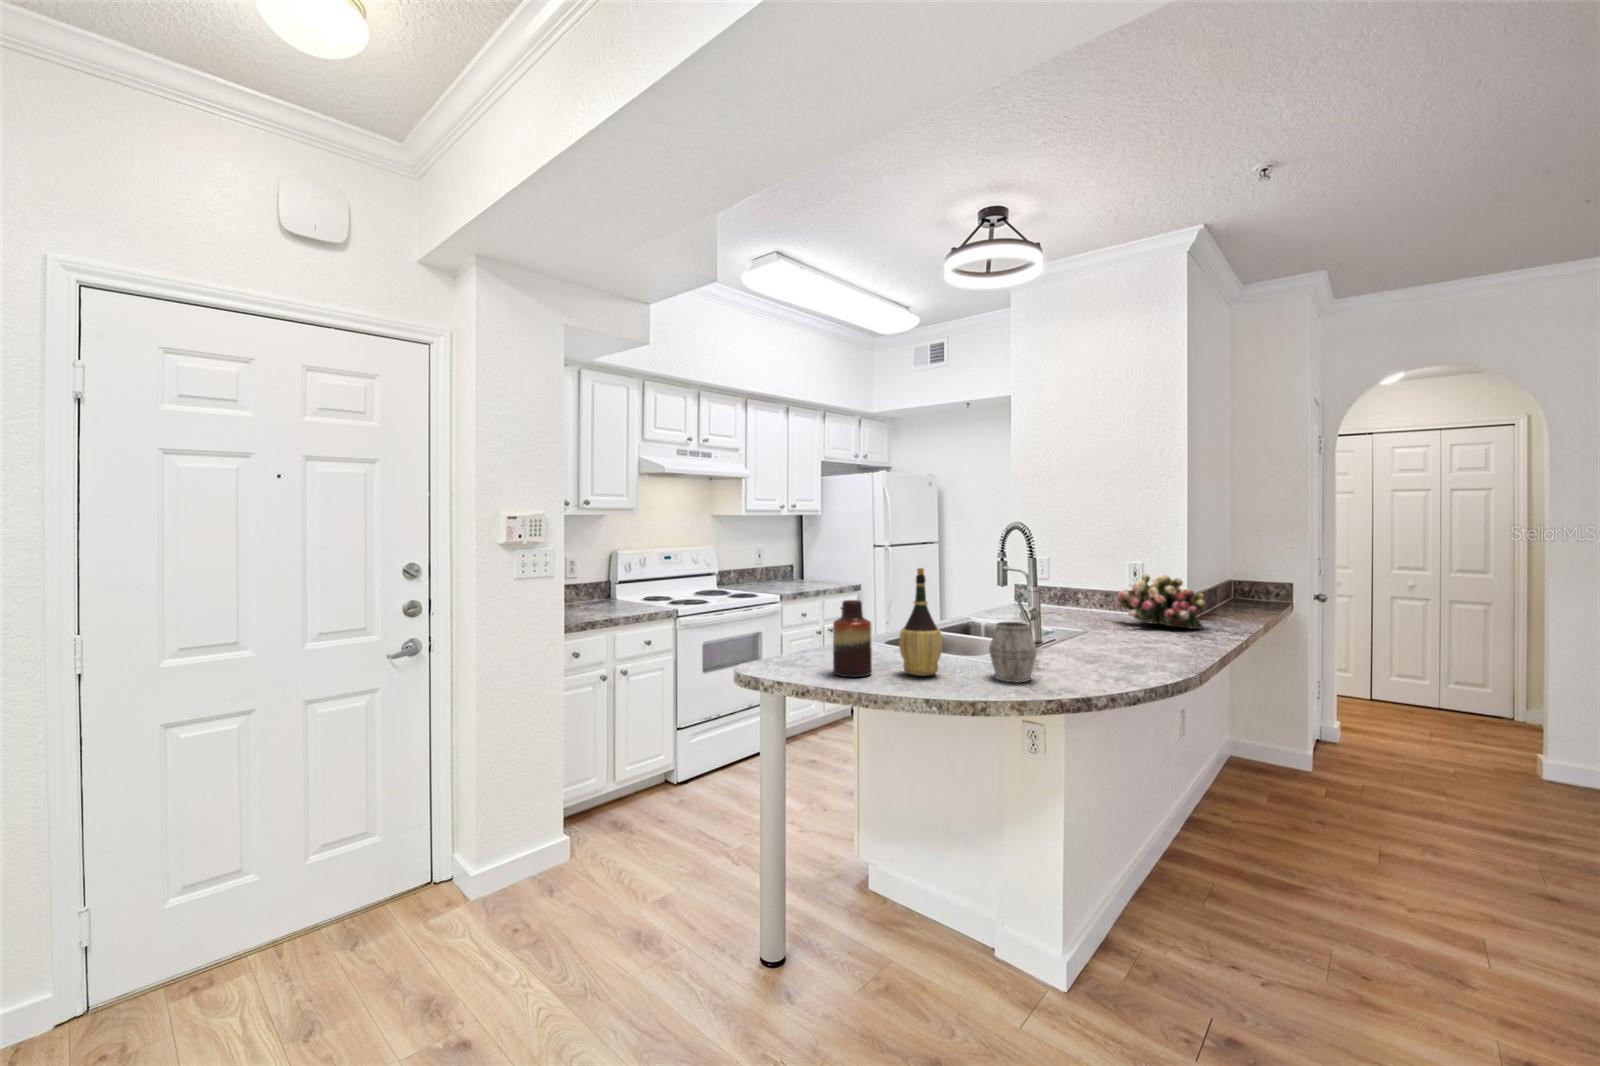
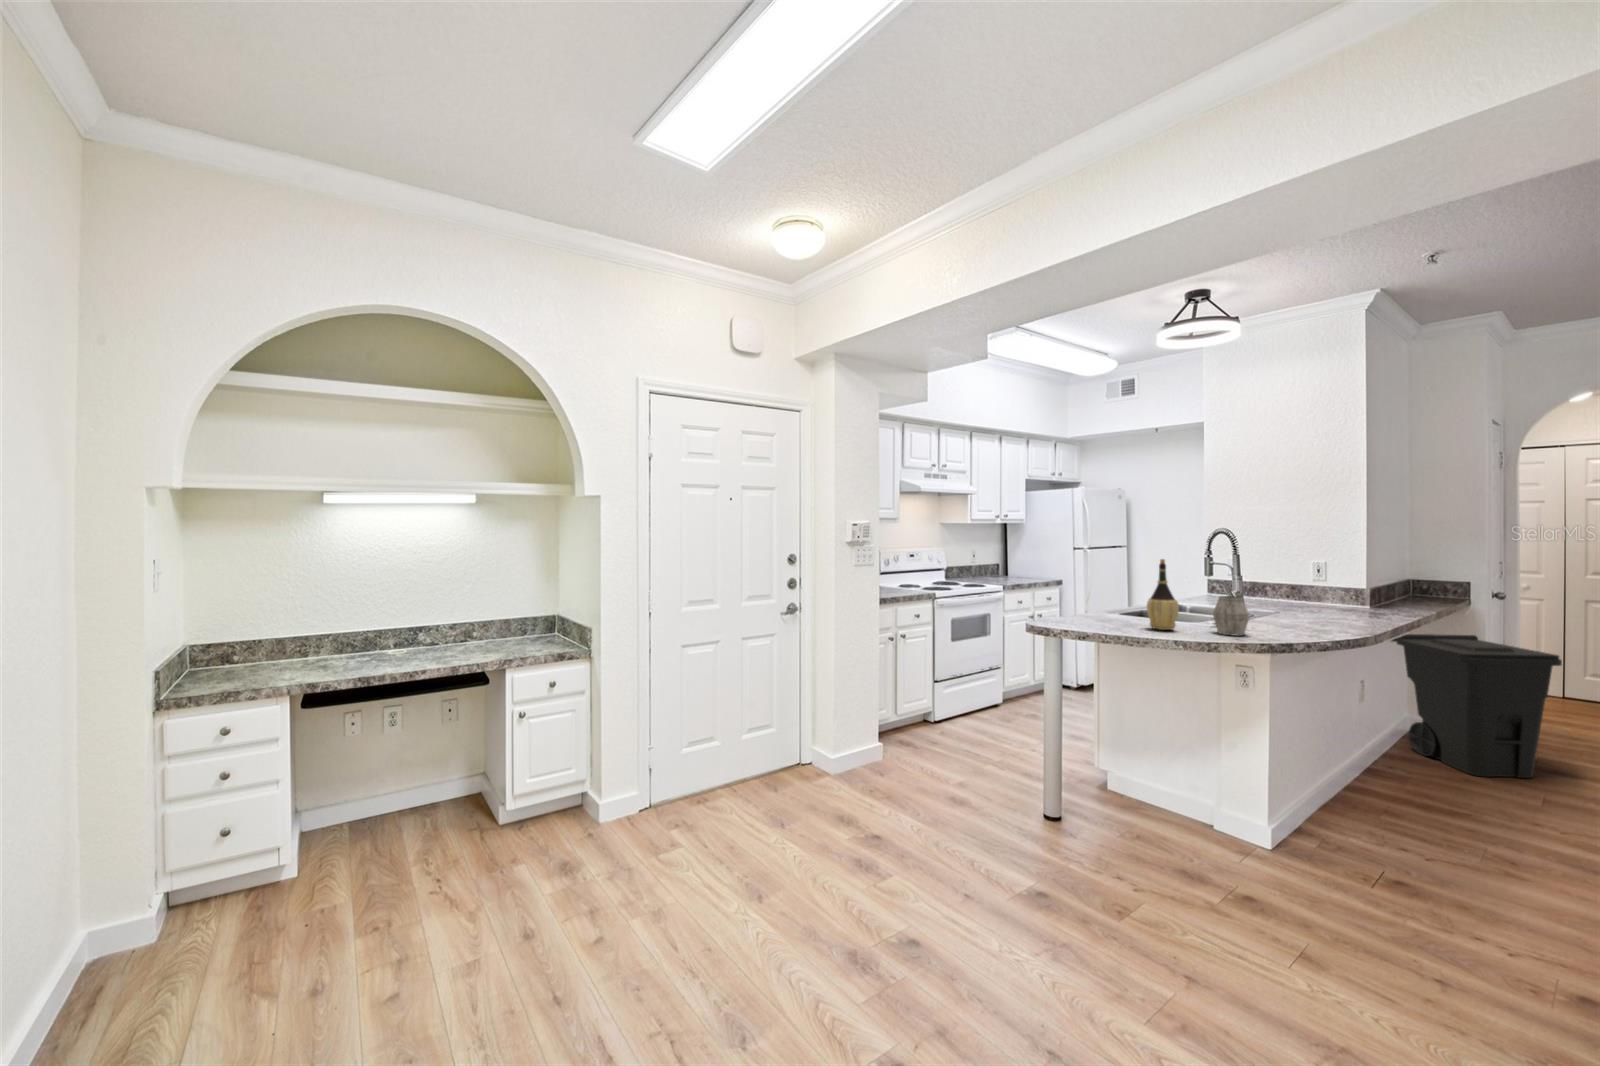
flower arrangement: present [1114,573,1206,629] -> none [1299,569,1383,613]
vase: present [833,600,872,677] -> none [1100,580,1127,629]
trash can: none [1209,645,1388,820] -> present [1391,634,1562,778]

